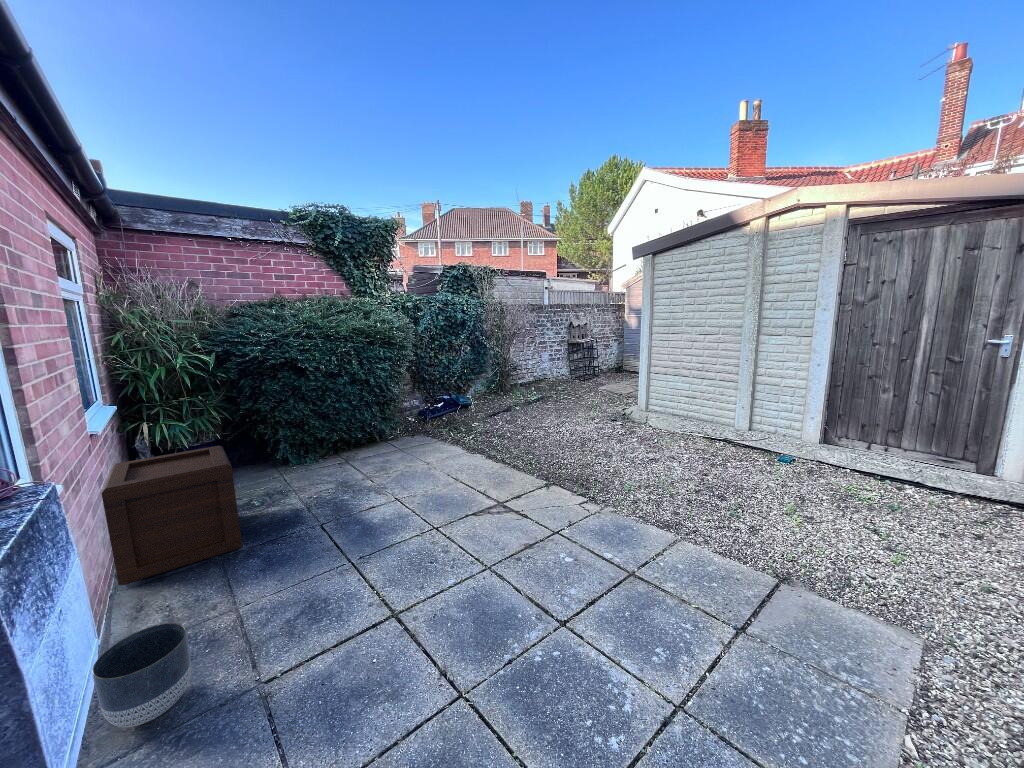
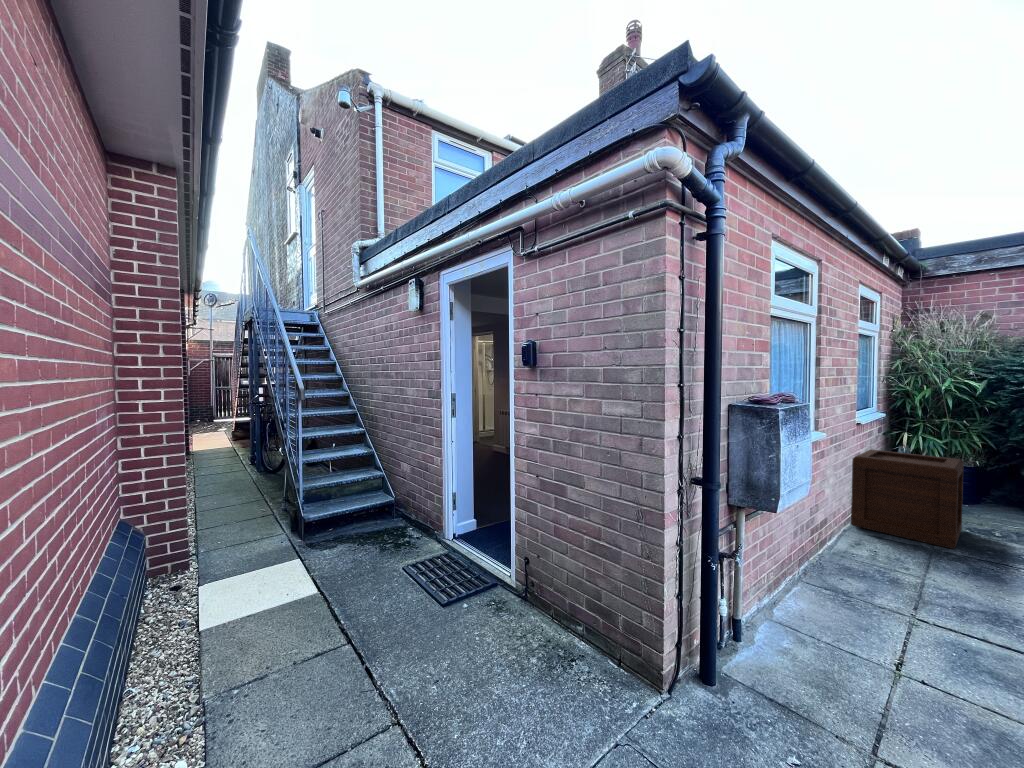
planter: present [92,623,191,727] -> none [816,525,870,578]

